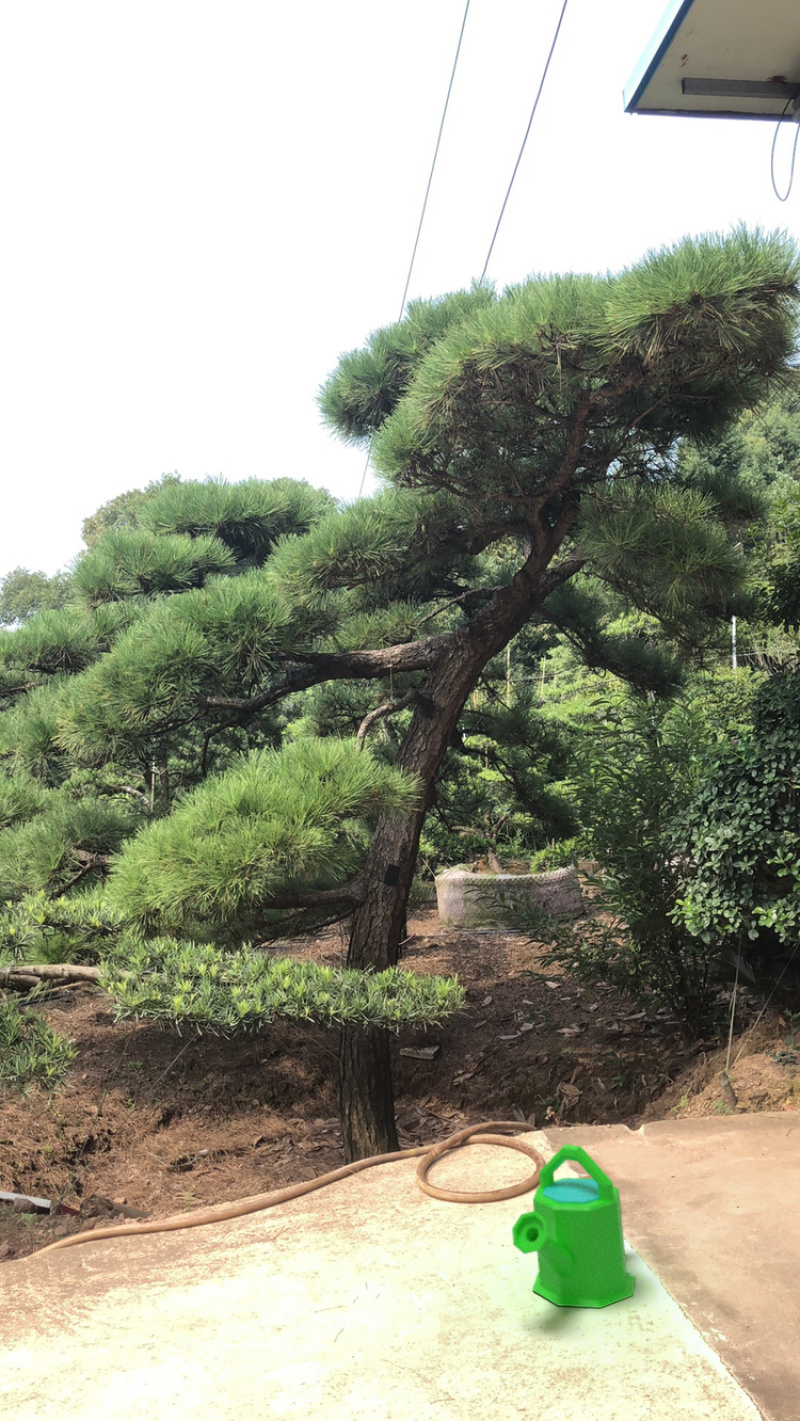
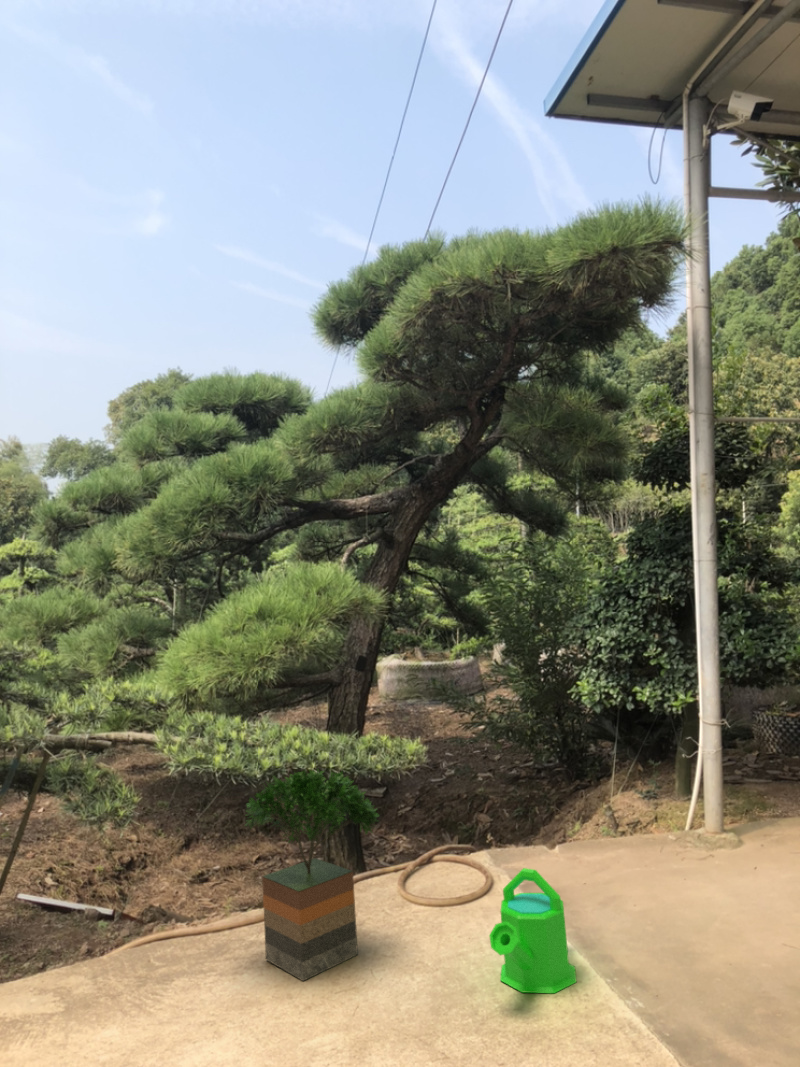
potted tree: none [205,1009,382,1283] -> present [247,770,378,981]

